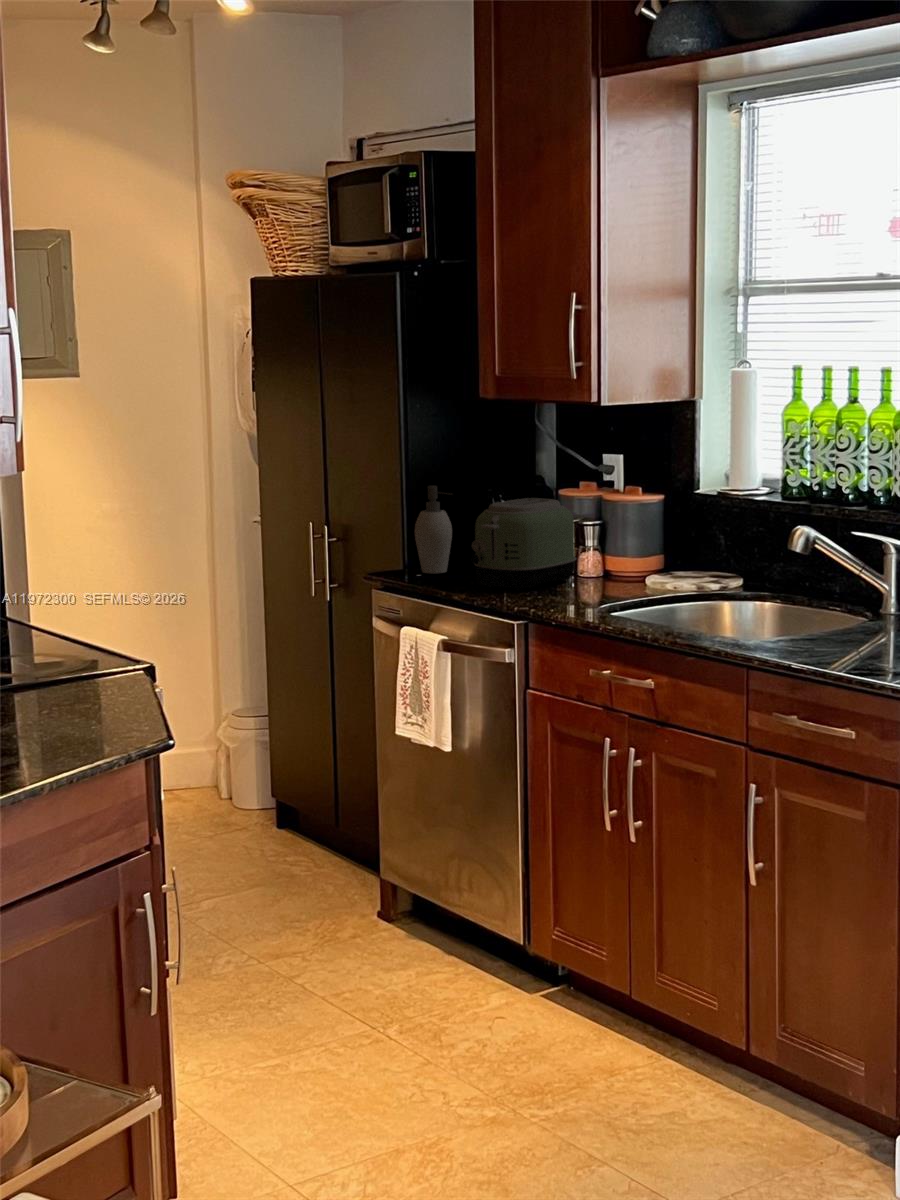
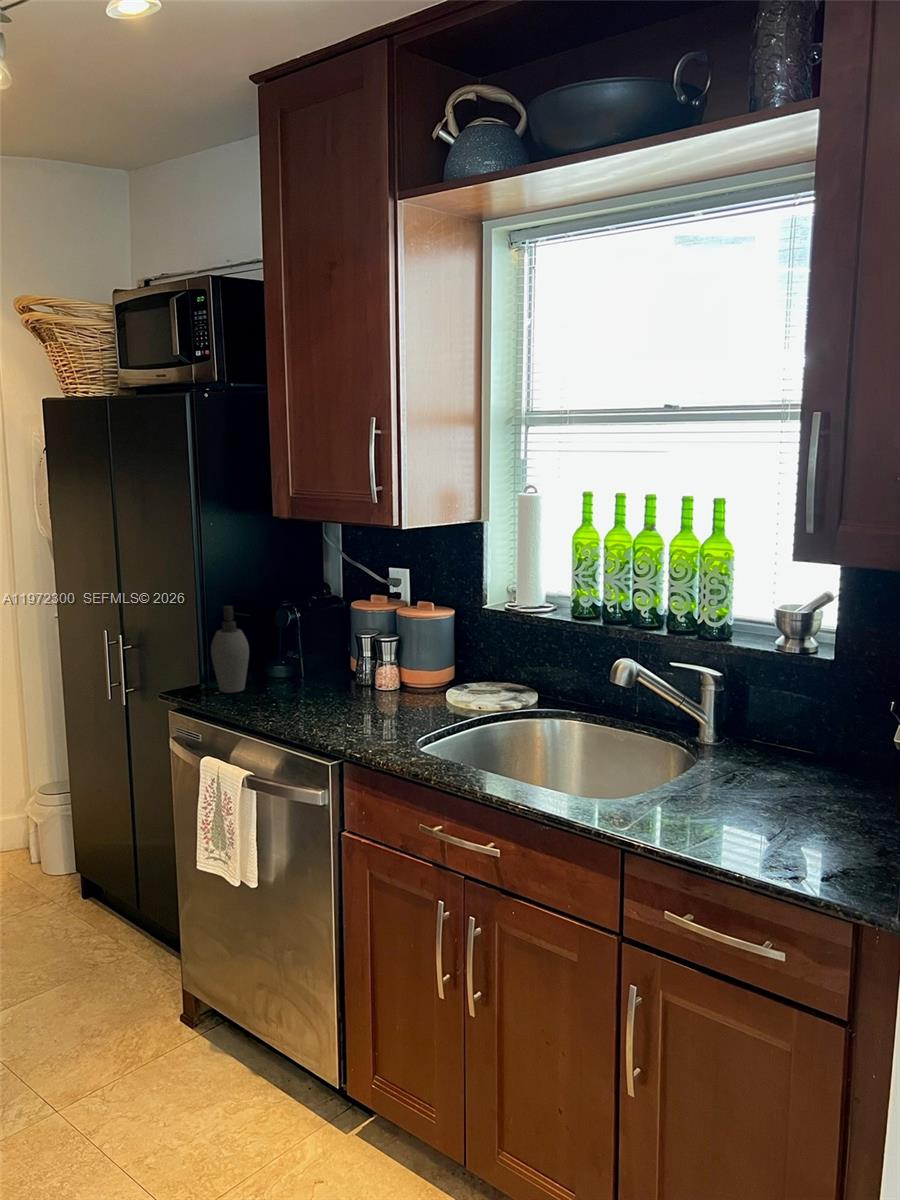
toaster: present [471,498,576,590] -> none [273,620,377,718]

